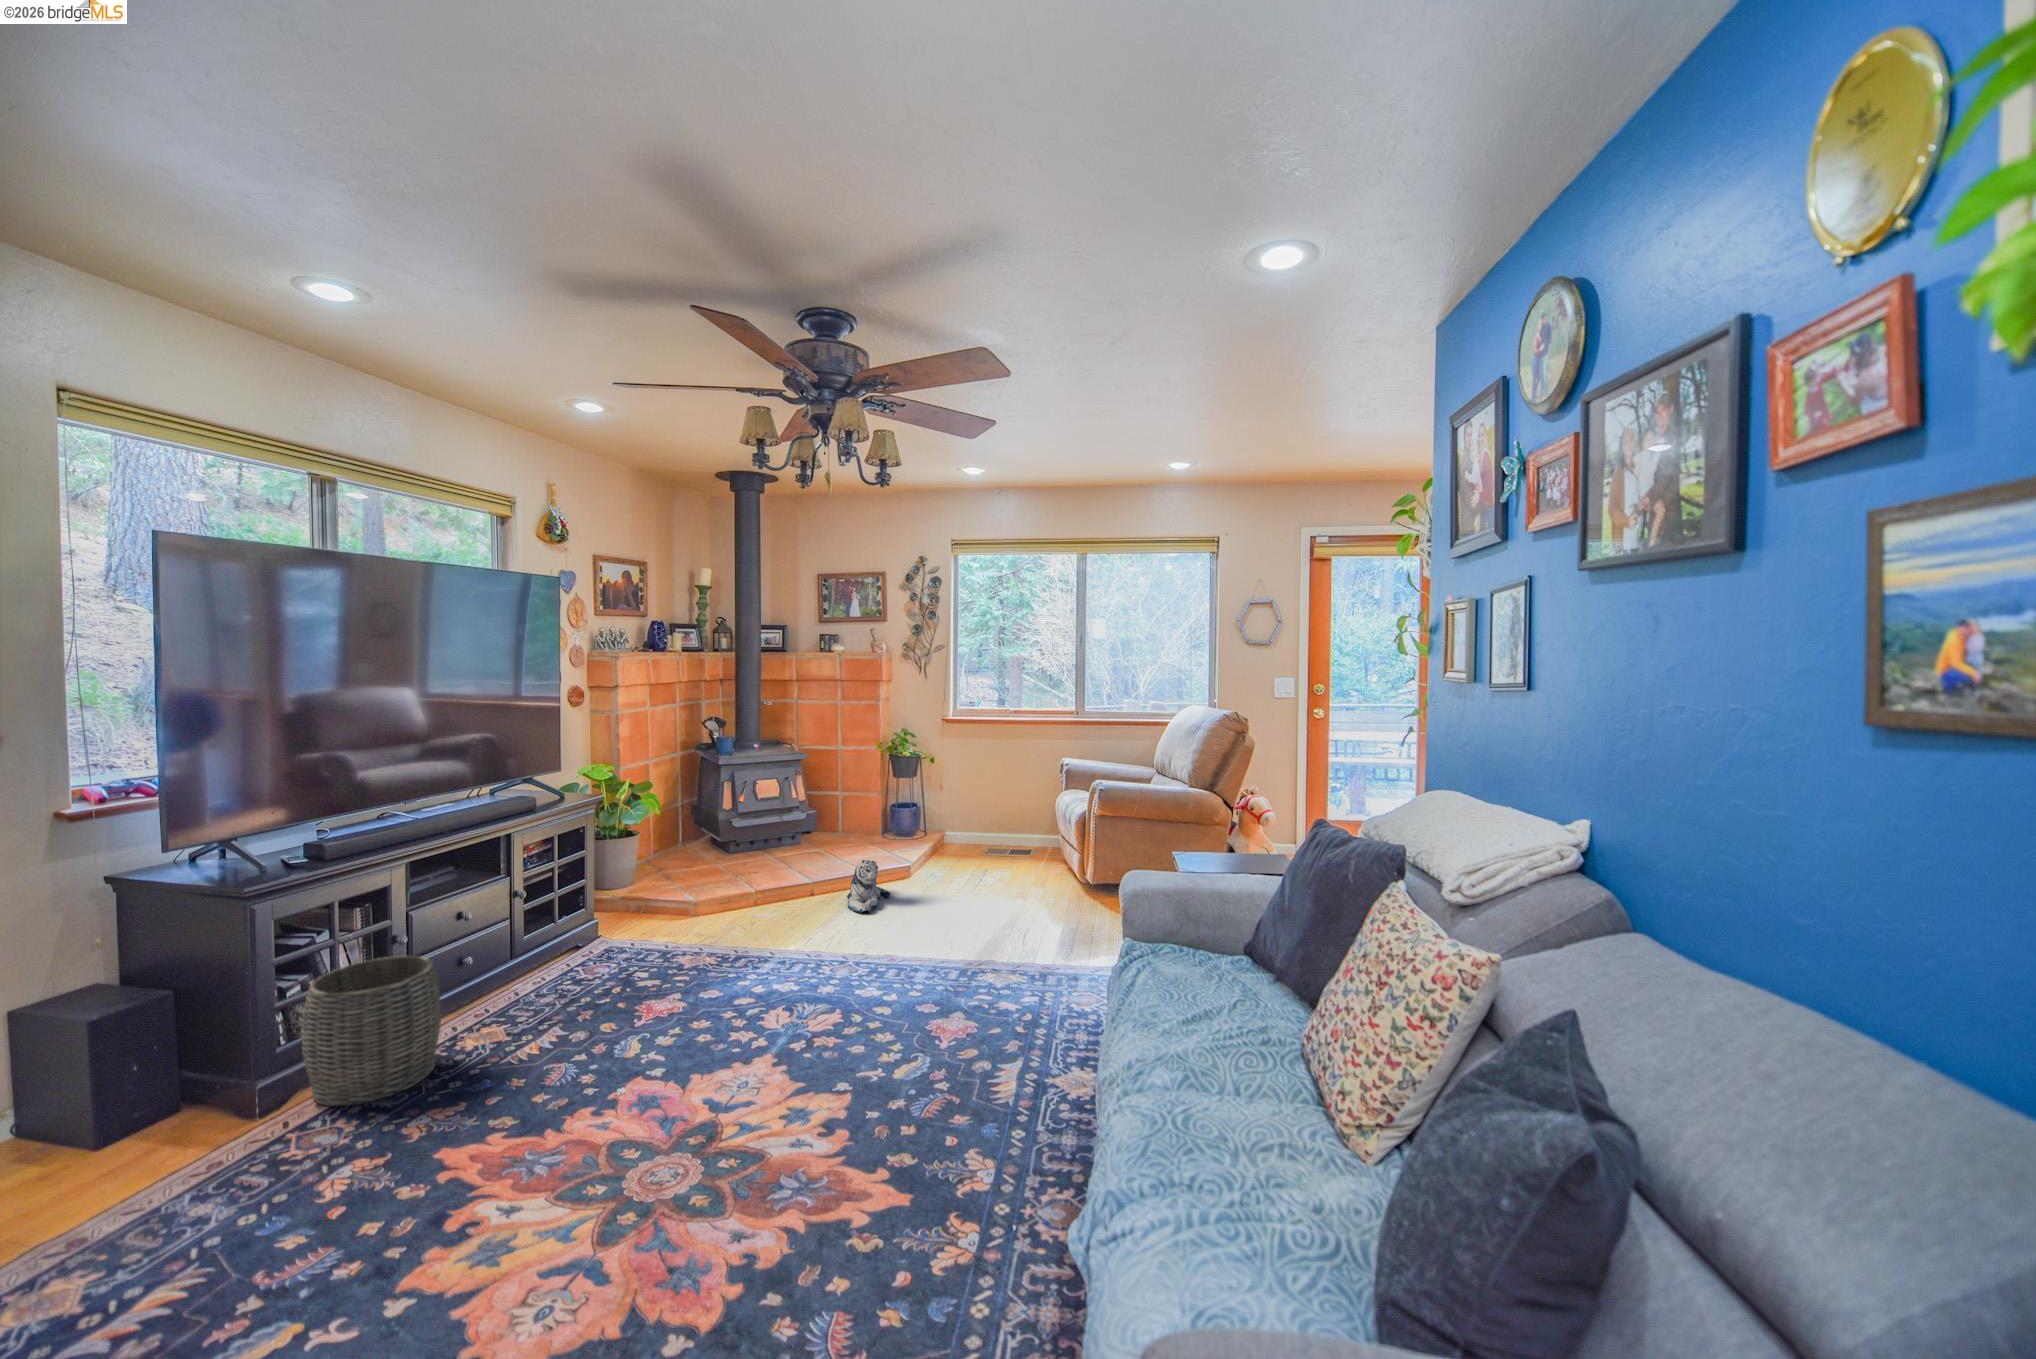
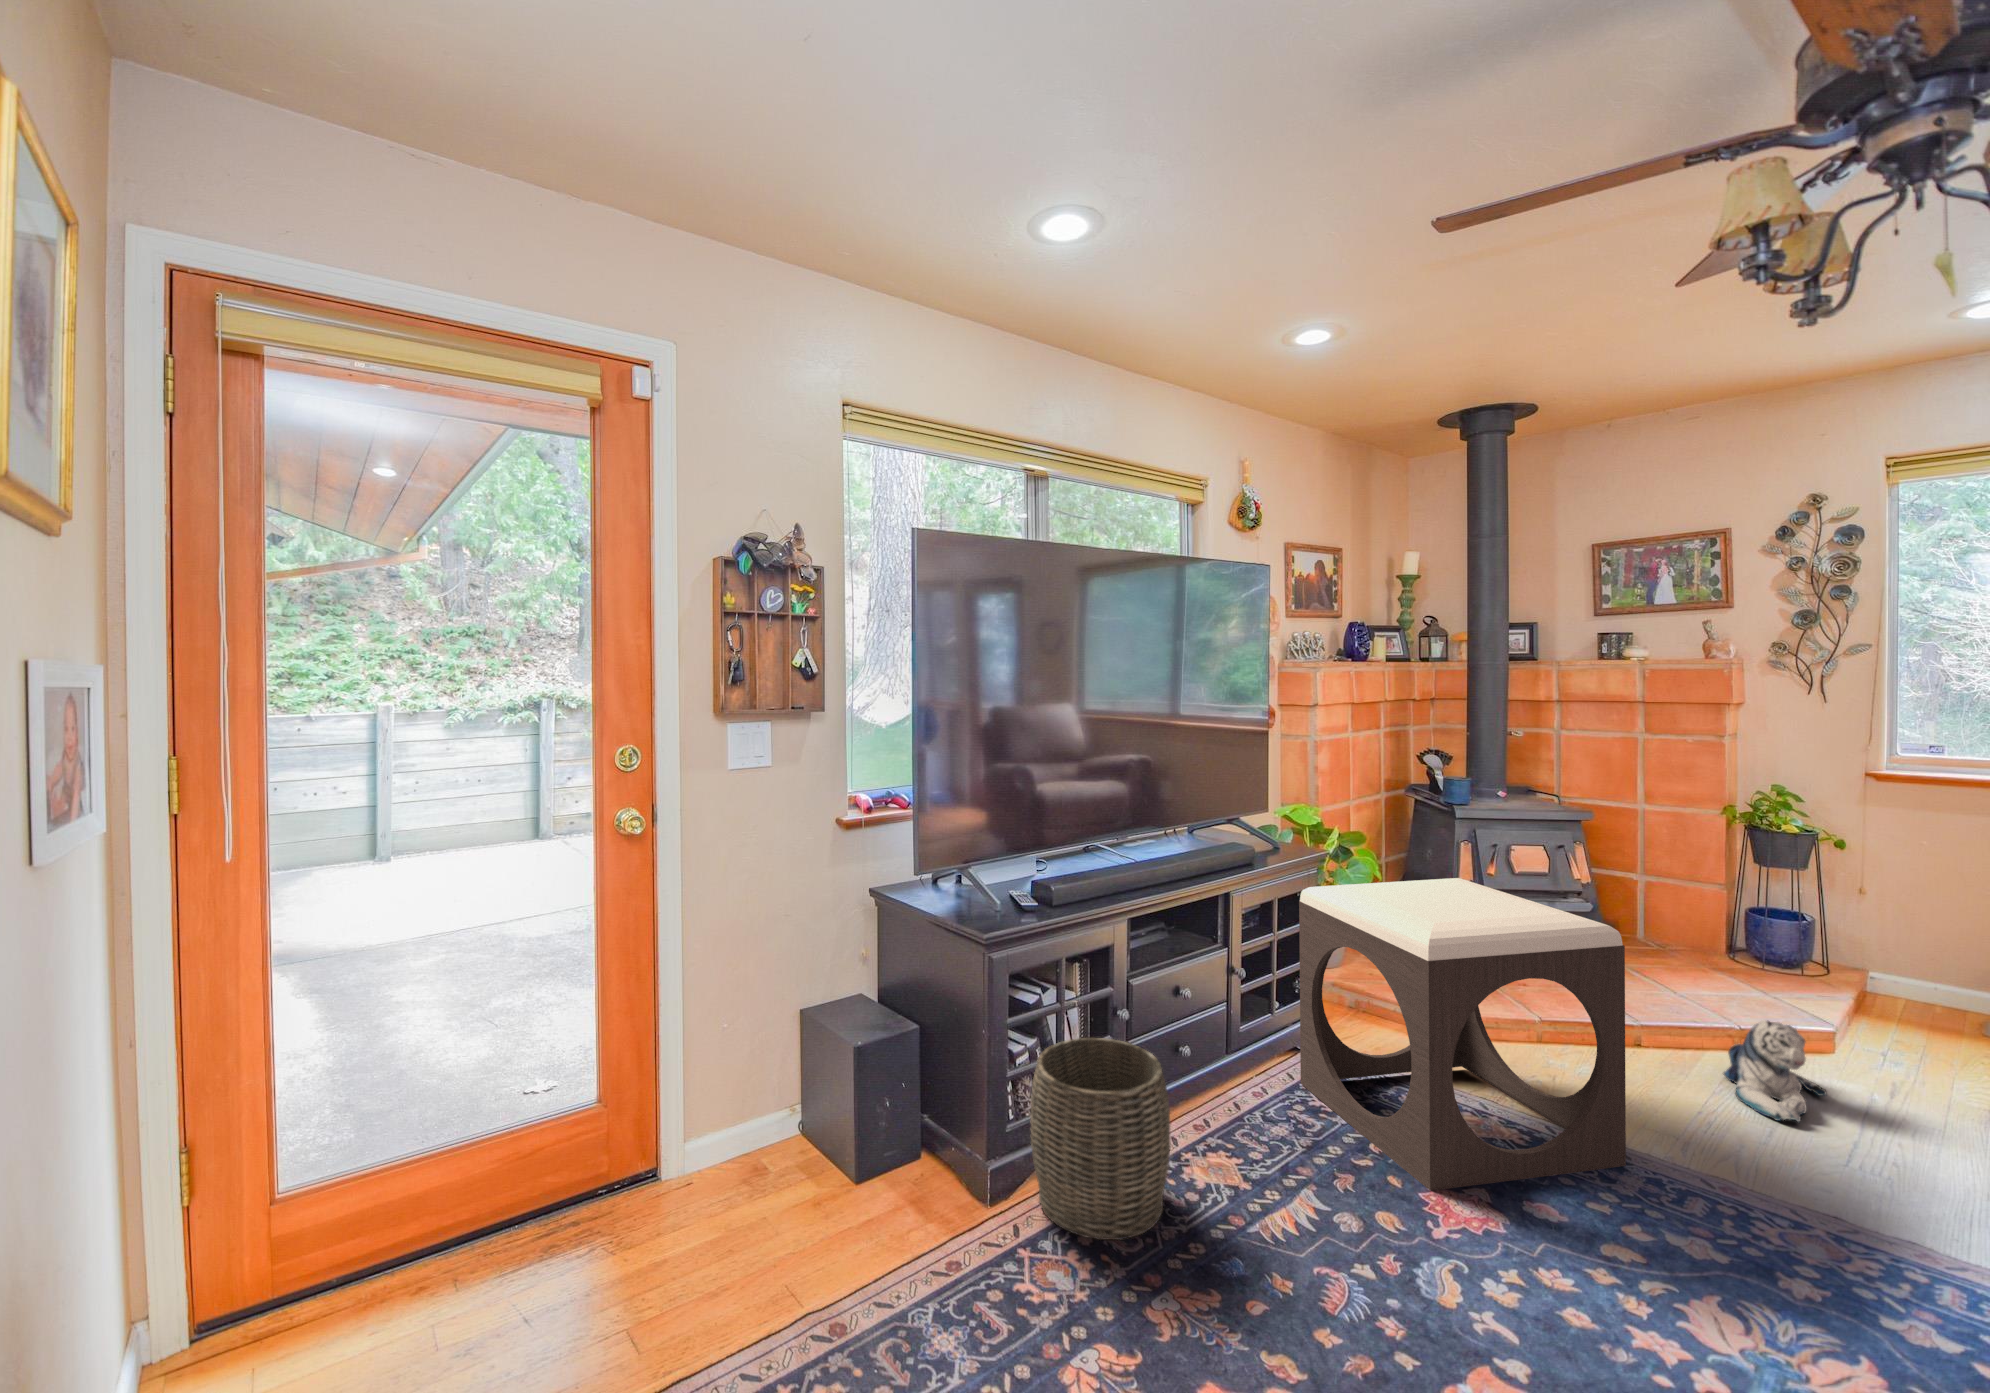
footstool: none [573,802,772,1000] -> present [1299,878,1626,1191]

